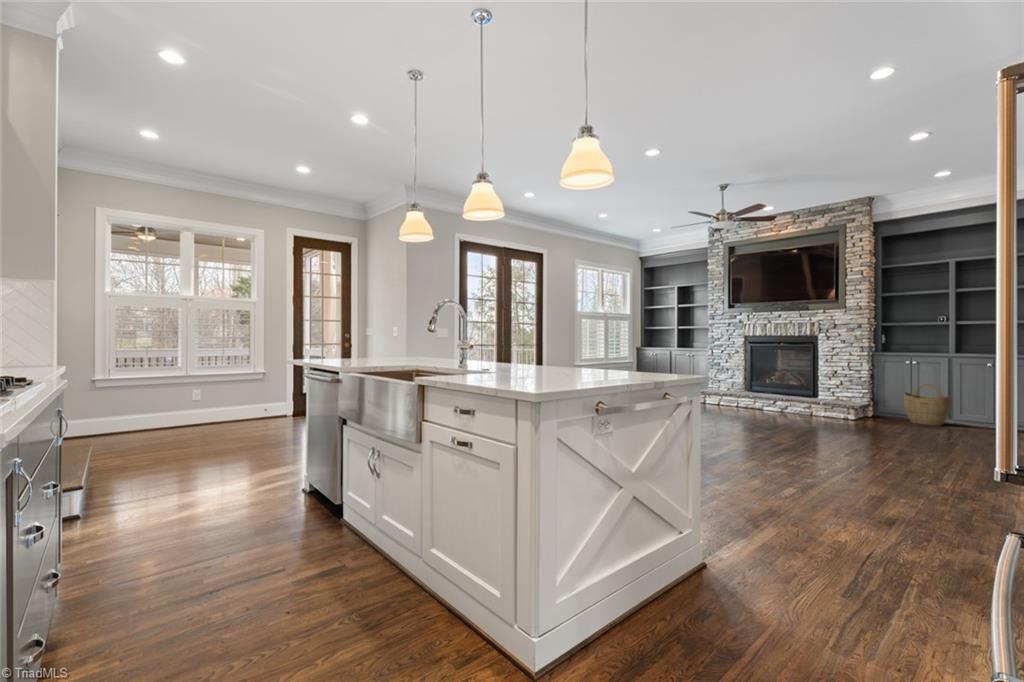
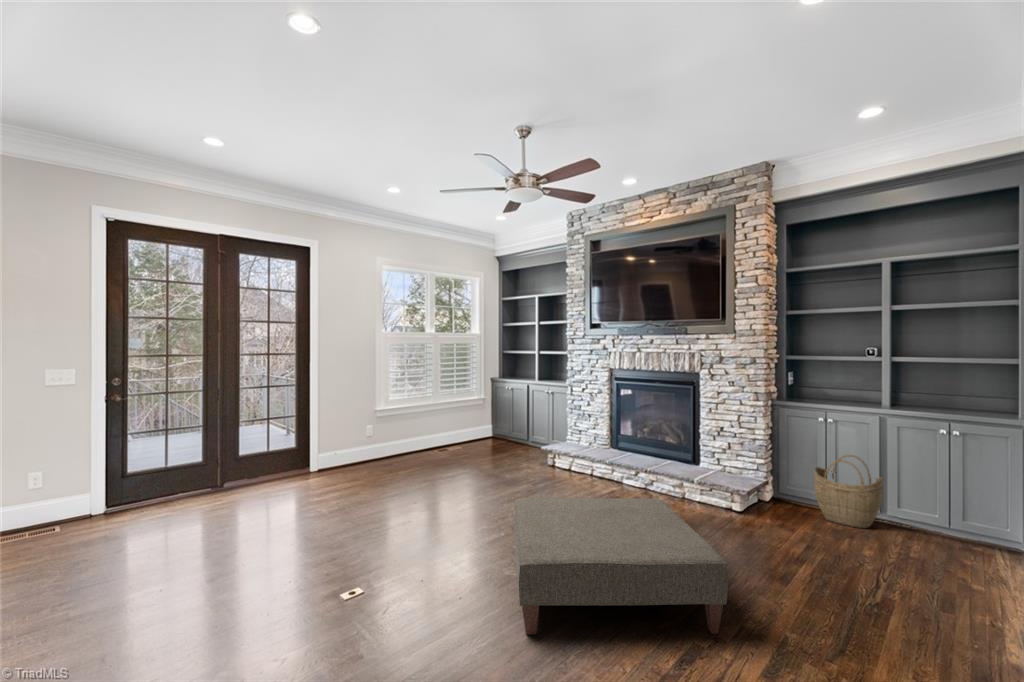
ottoman: none [731,401,879,451] -> present [513,498,728,634]

